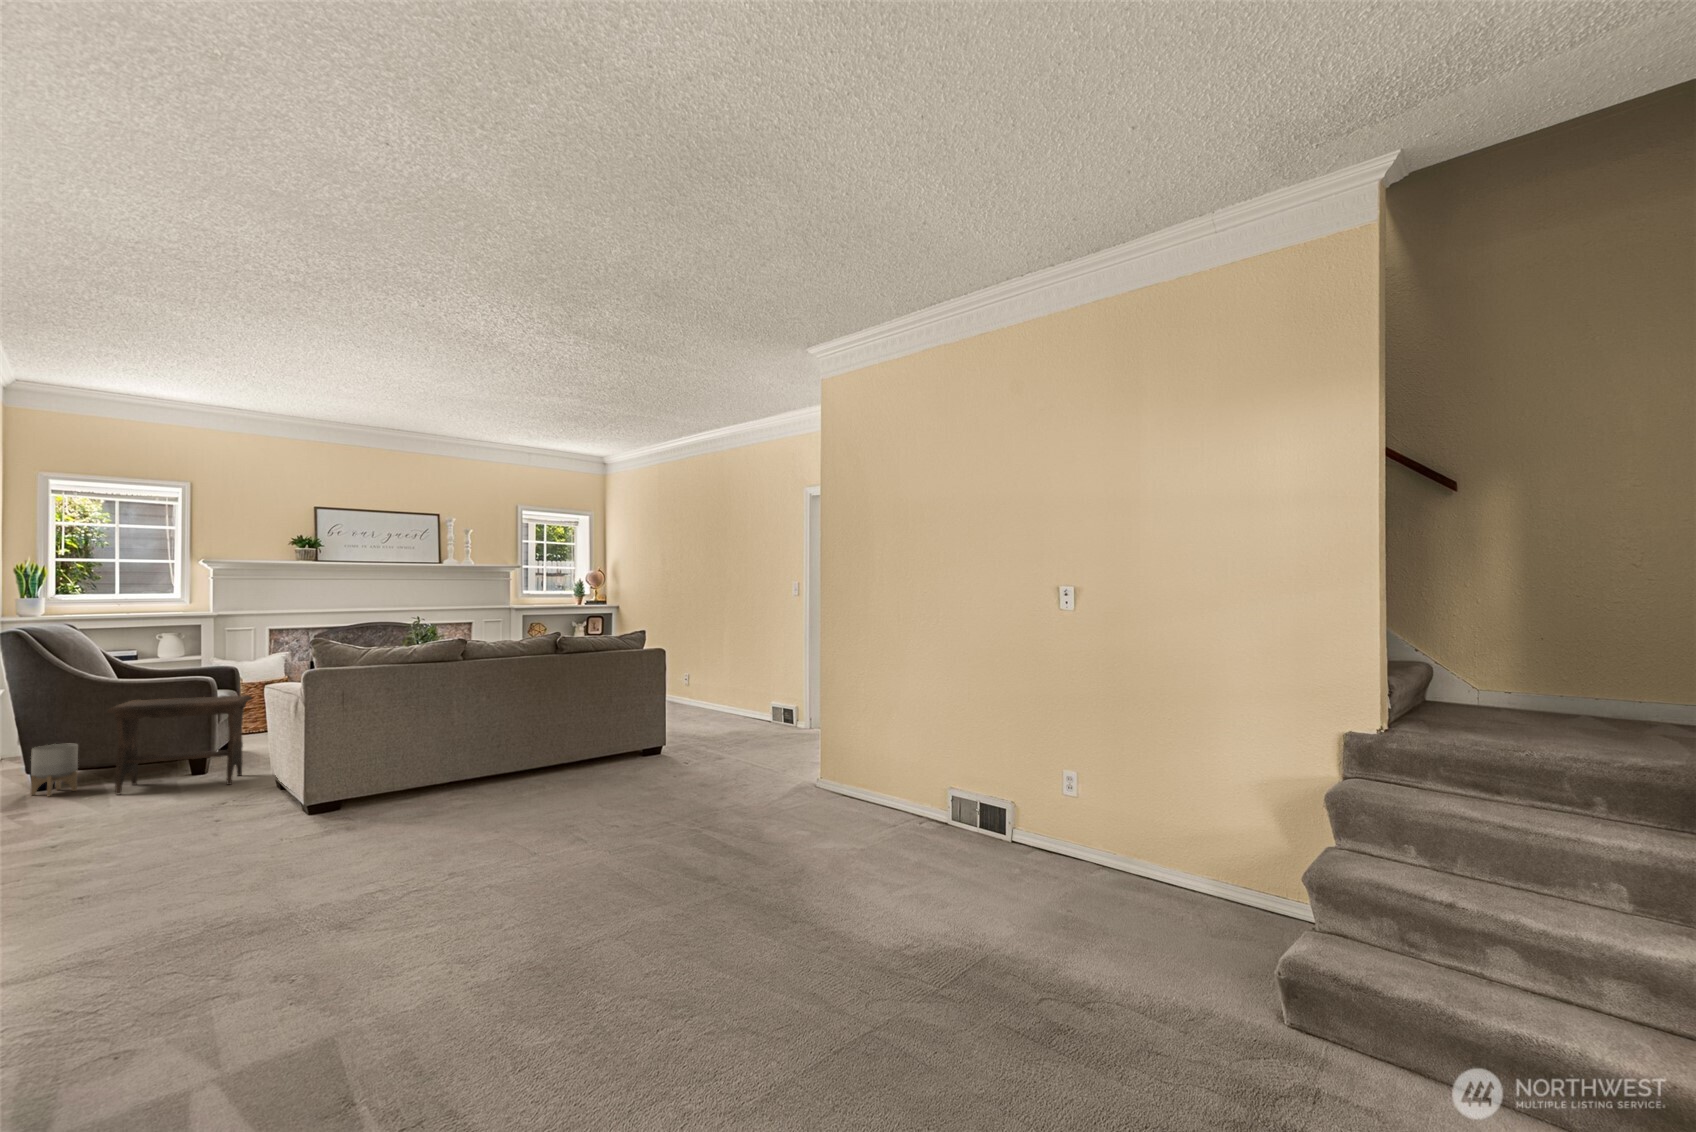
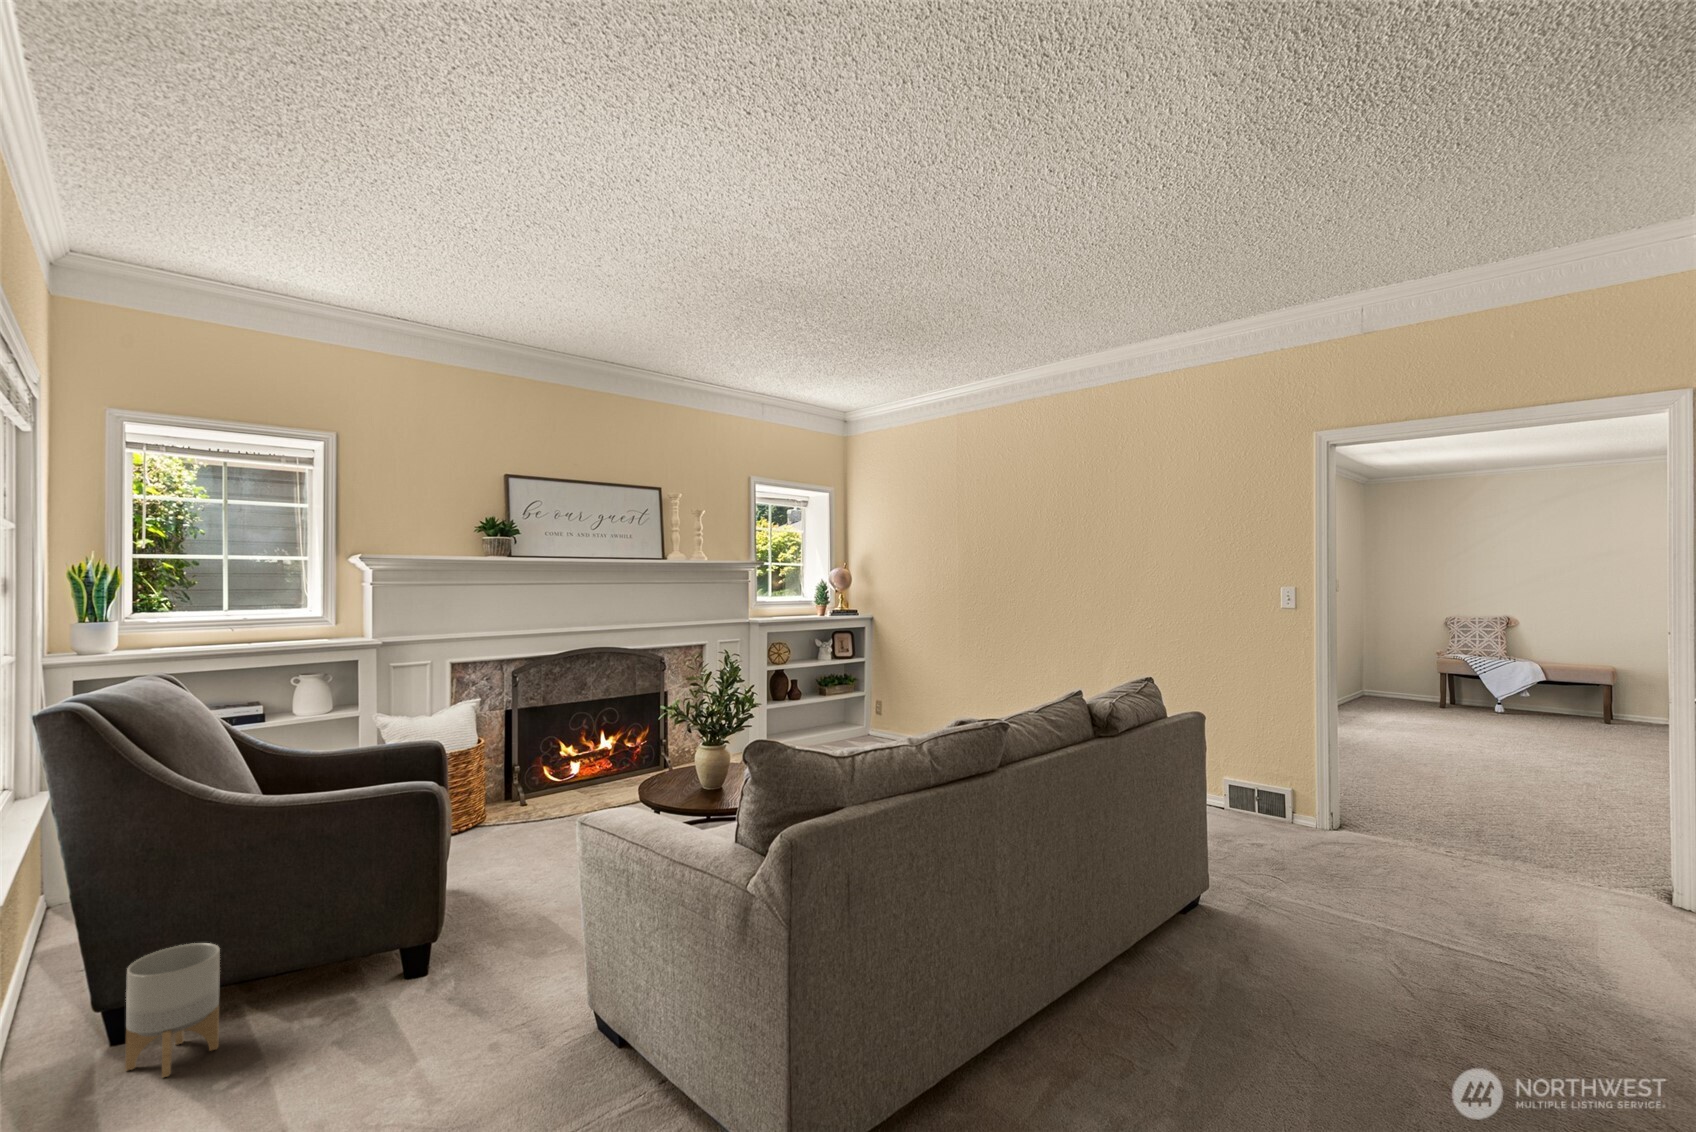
footstool: present [107,695,252,794] -> none [291,821,545,1070]

